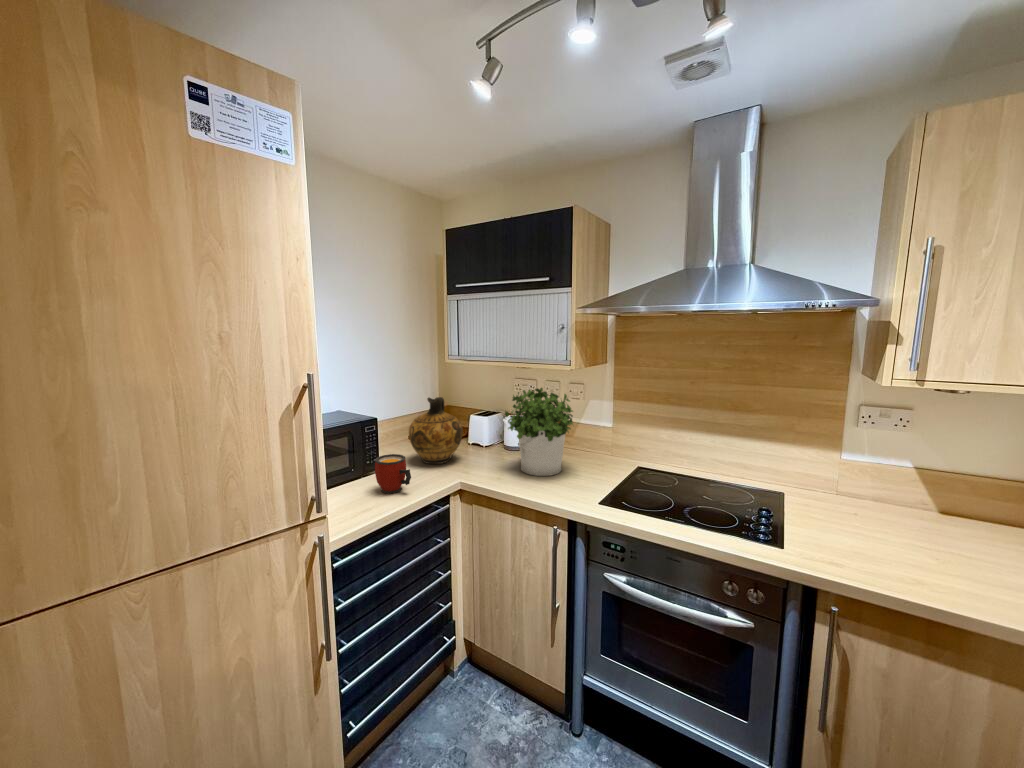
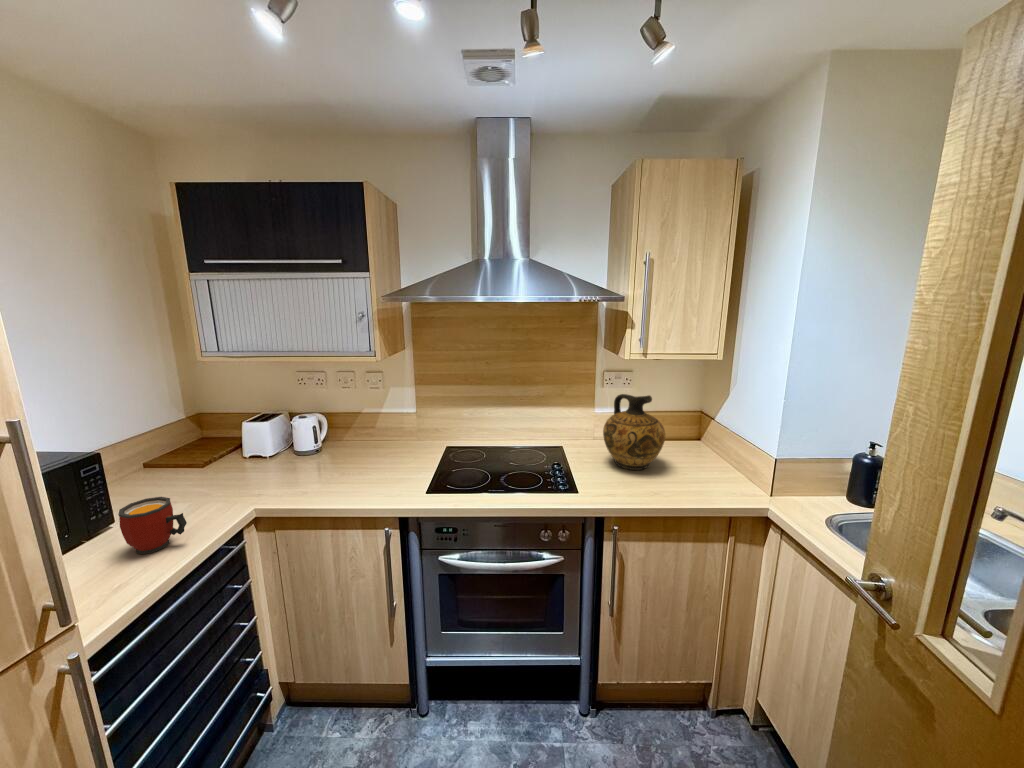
potted plant: present [505,388,573,476] -> none [299,382,384,480]
ceramic jug: present [409,397,463,464] -> present [603,394,665,470]

